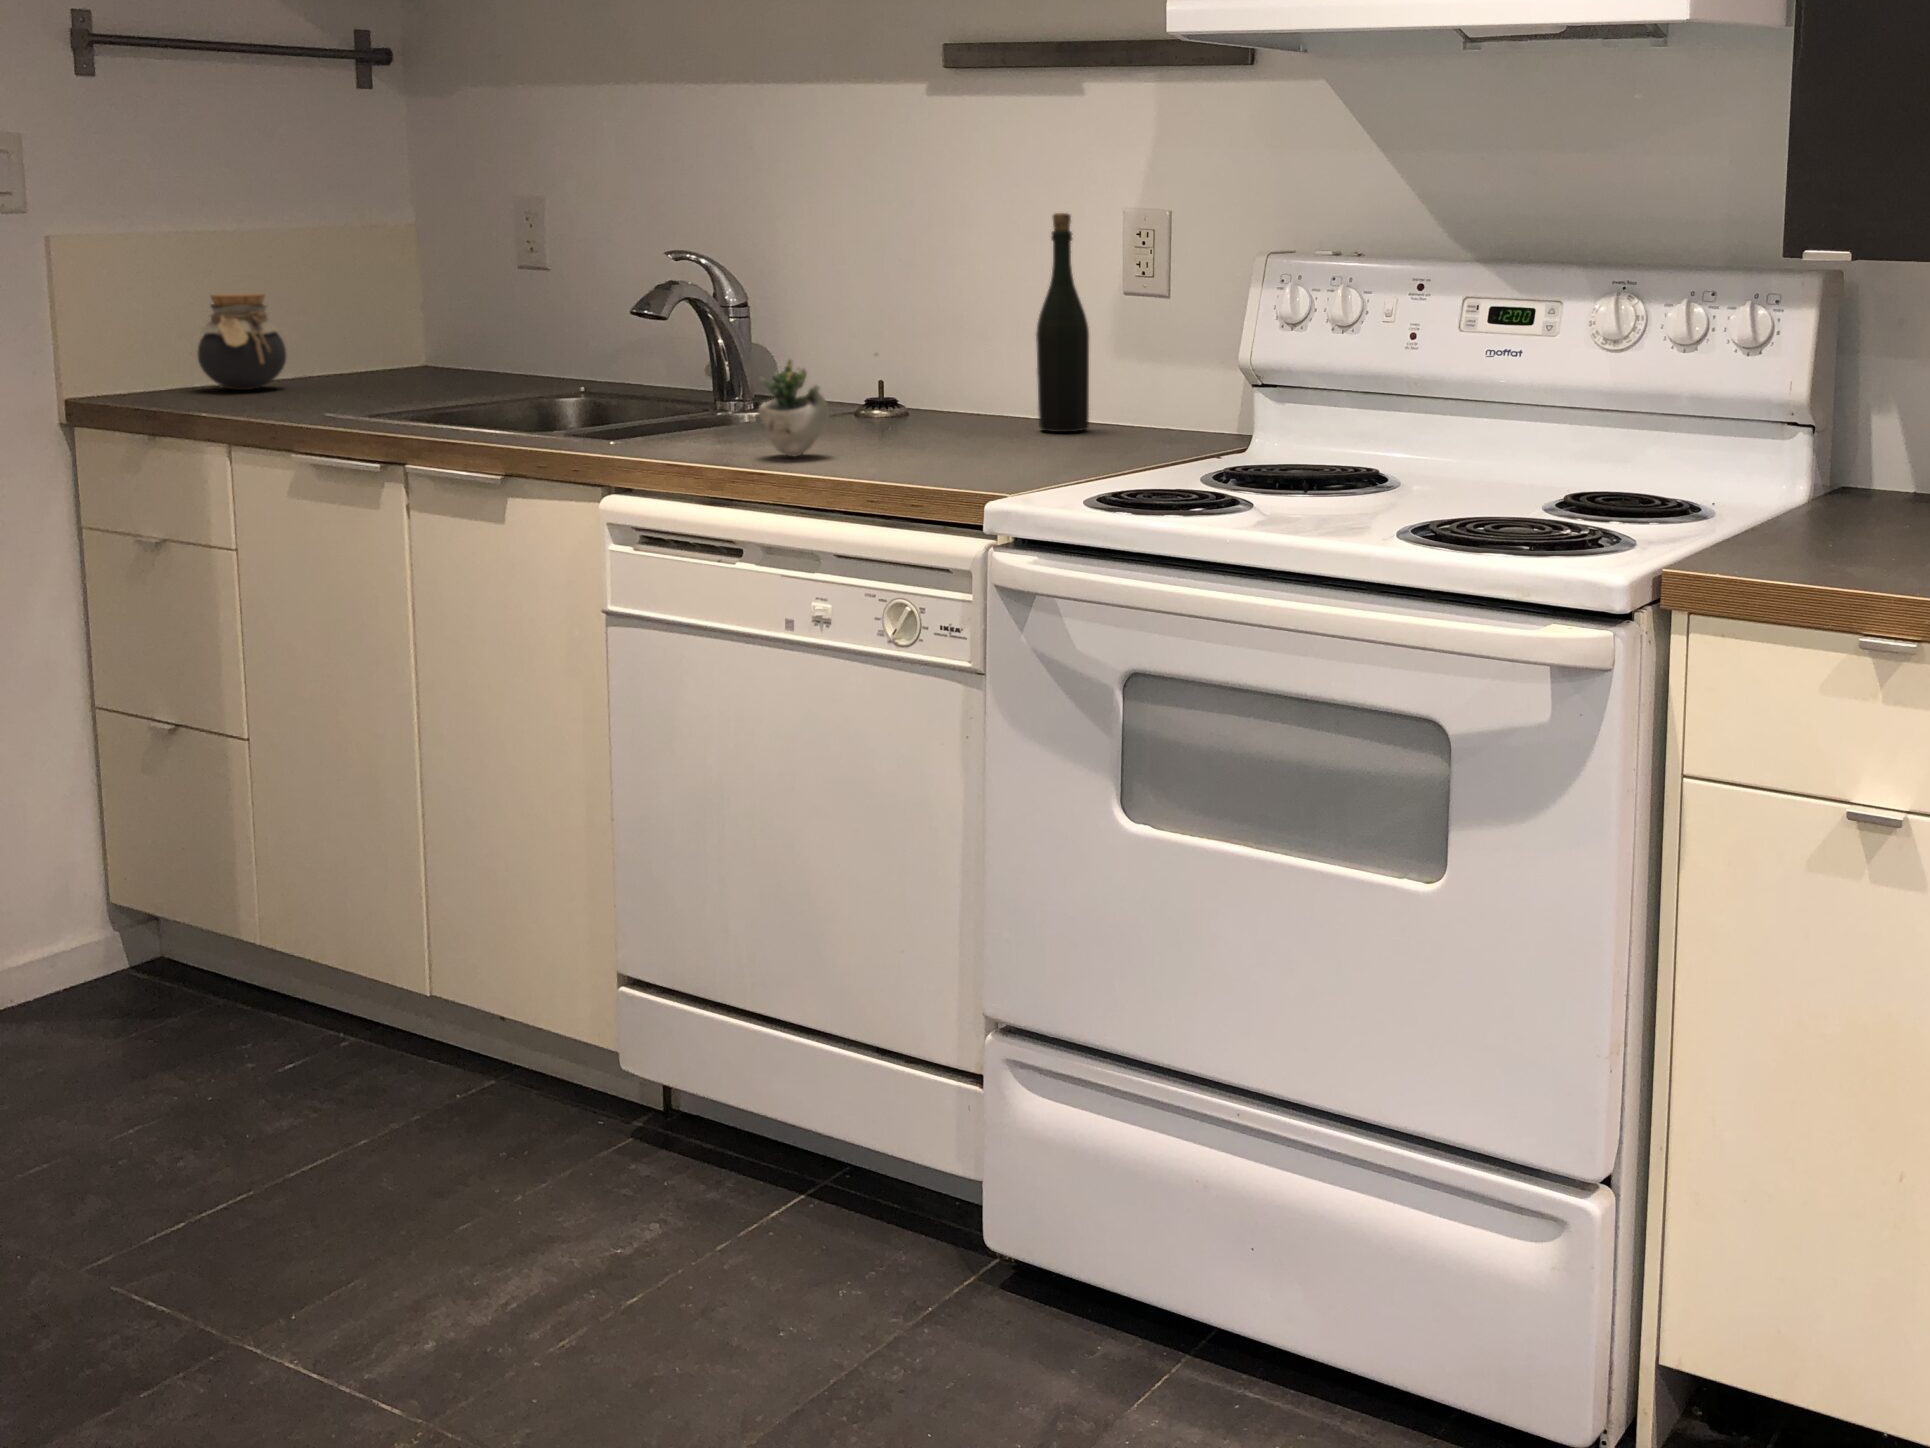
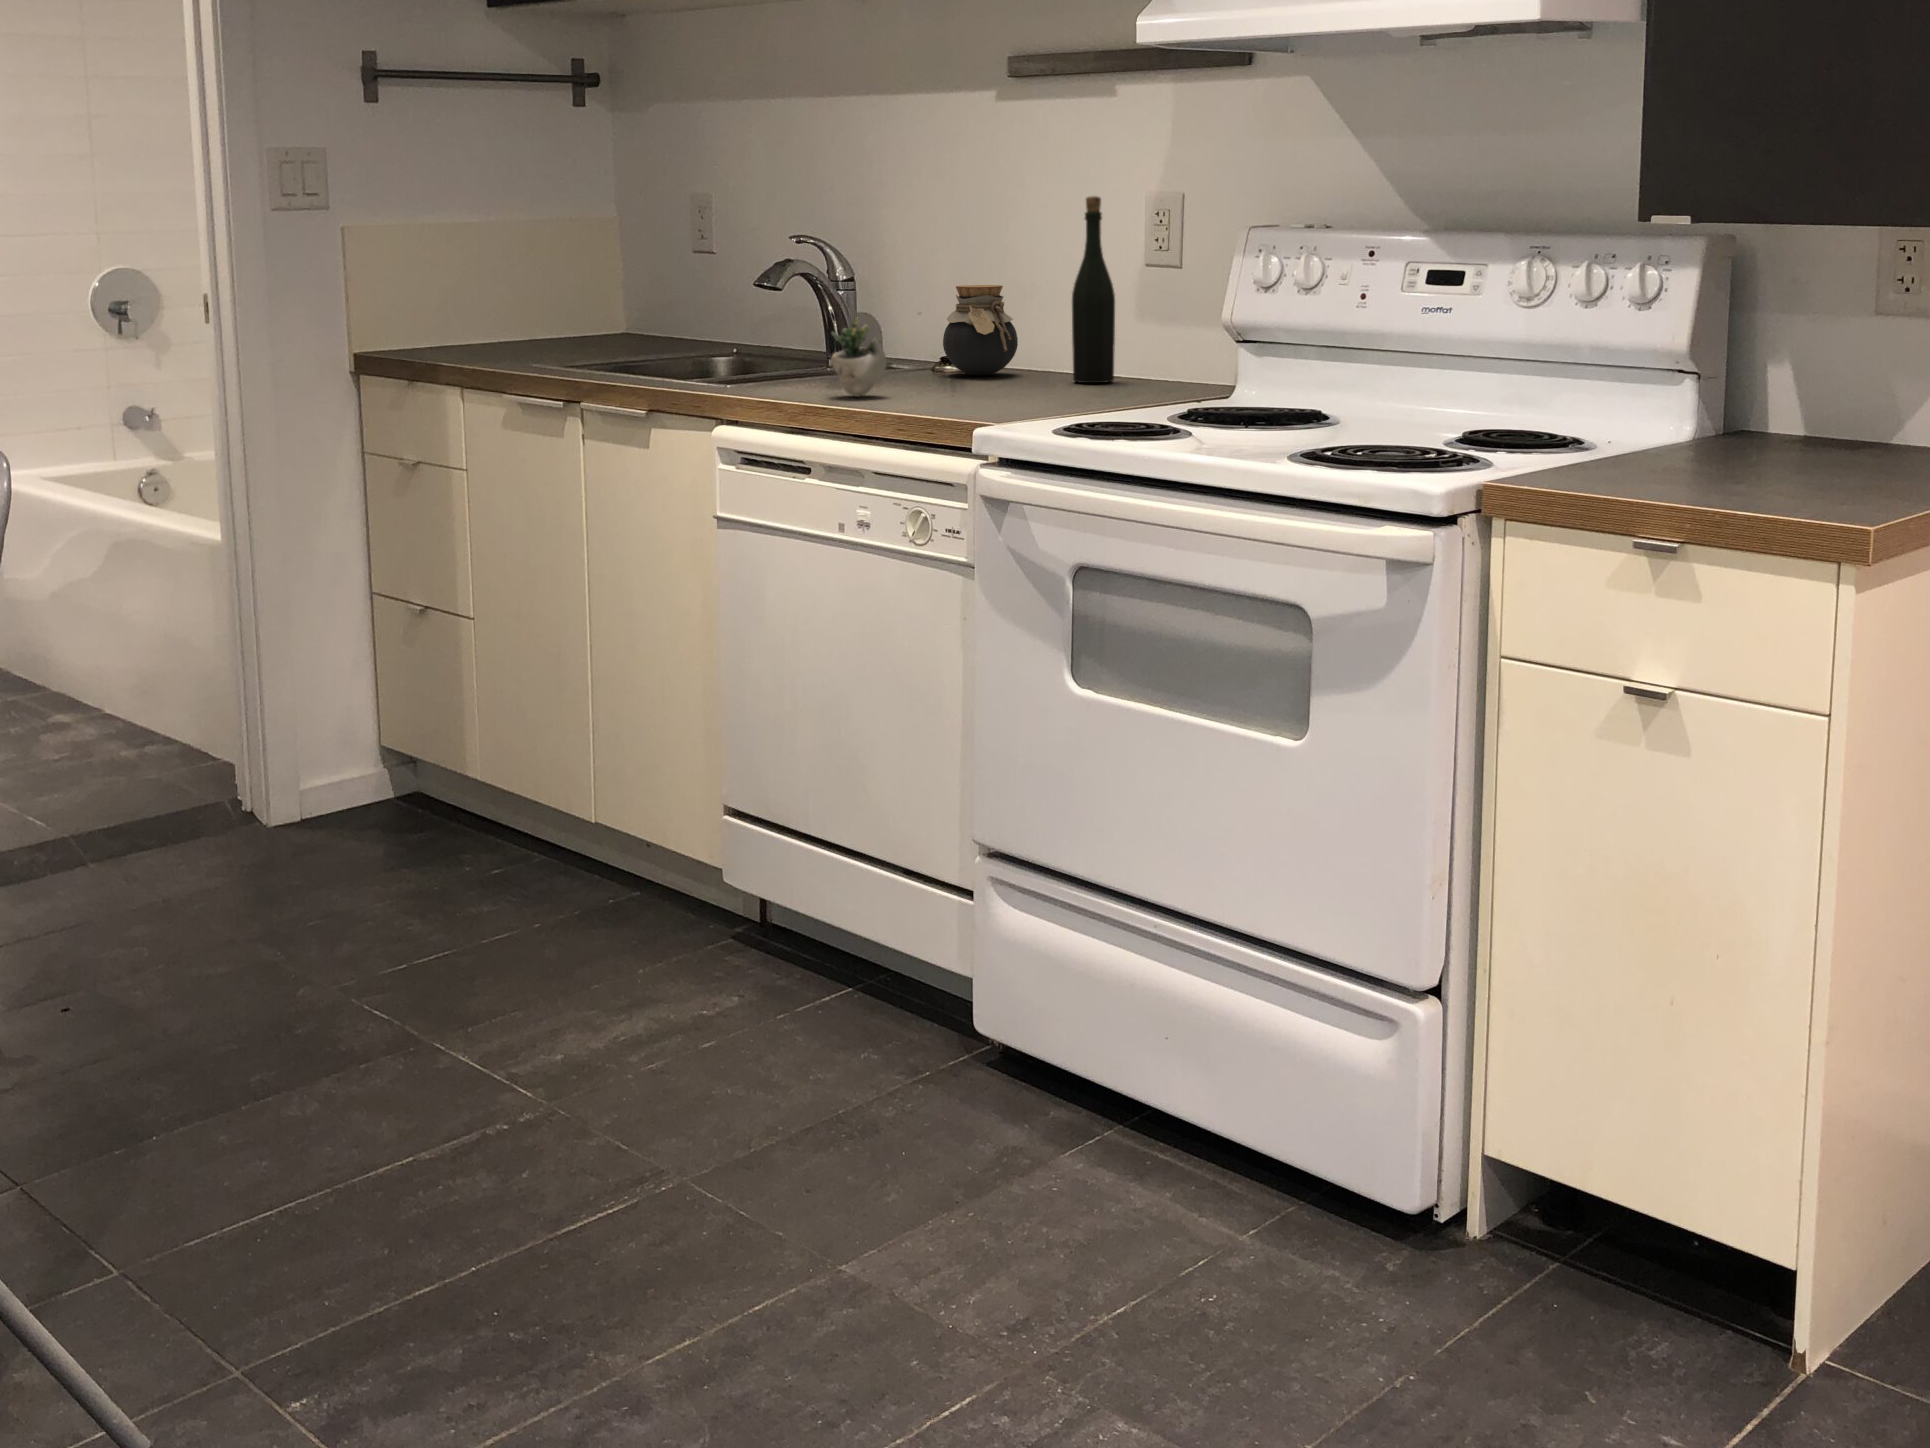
jar: present [198,293,286,390] -> present [943,285,1018,375]

